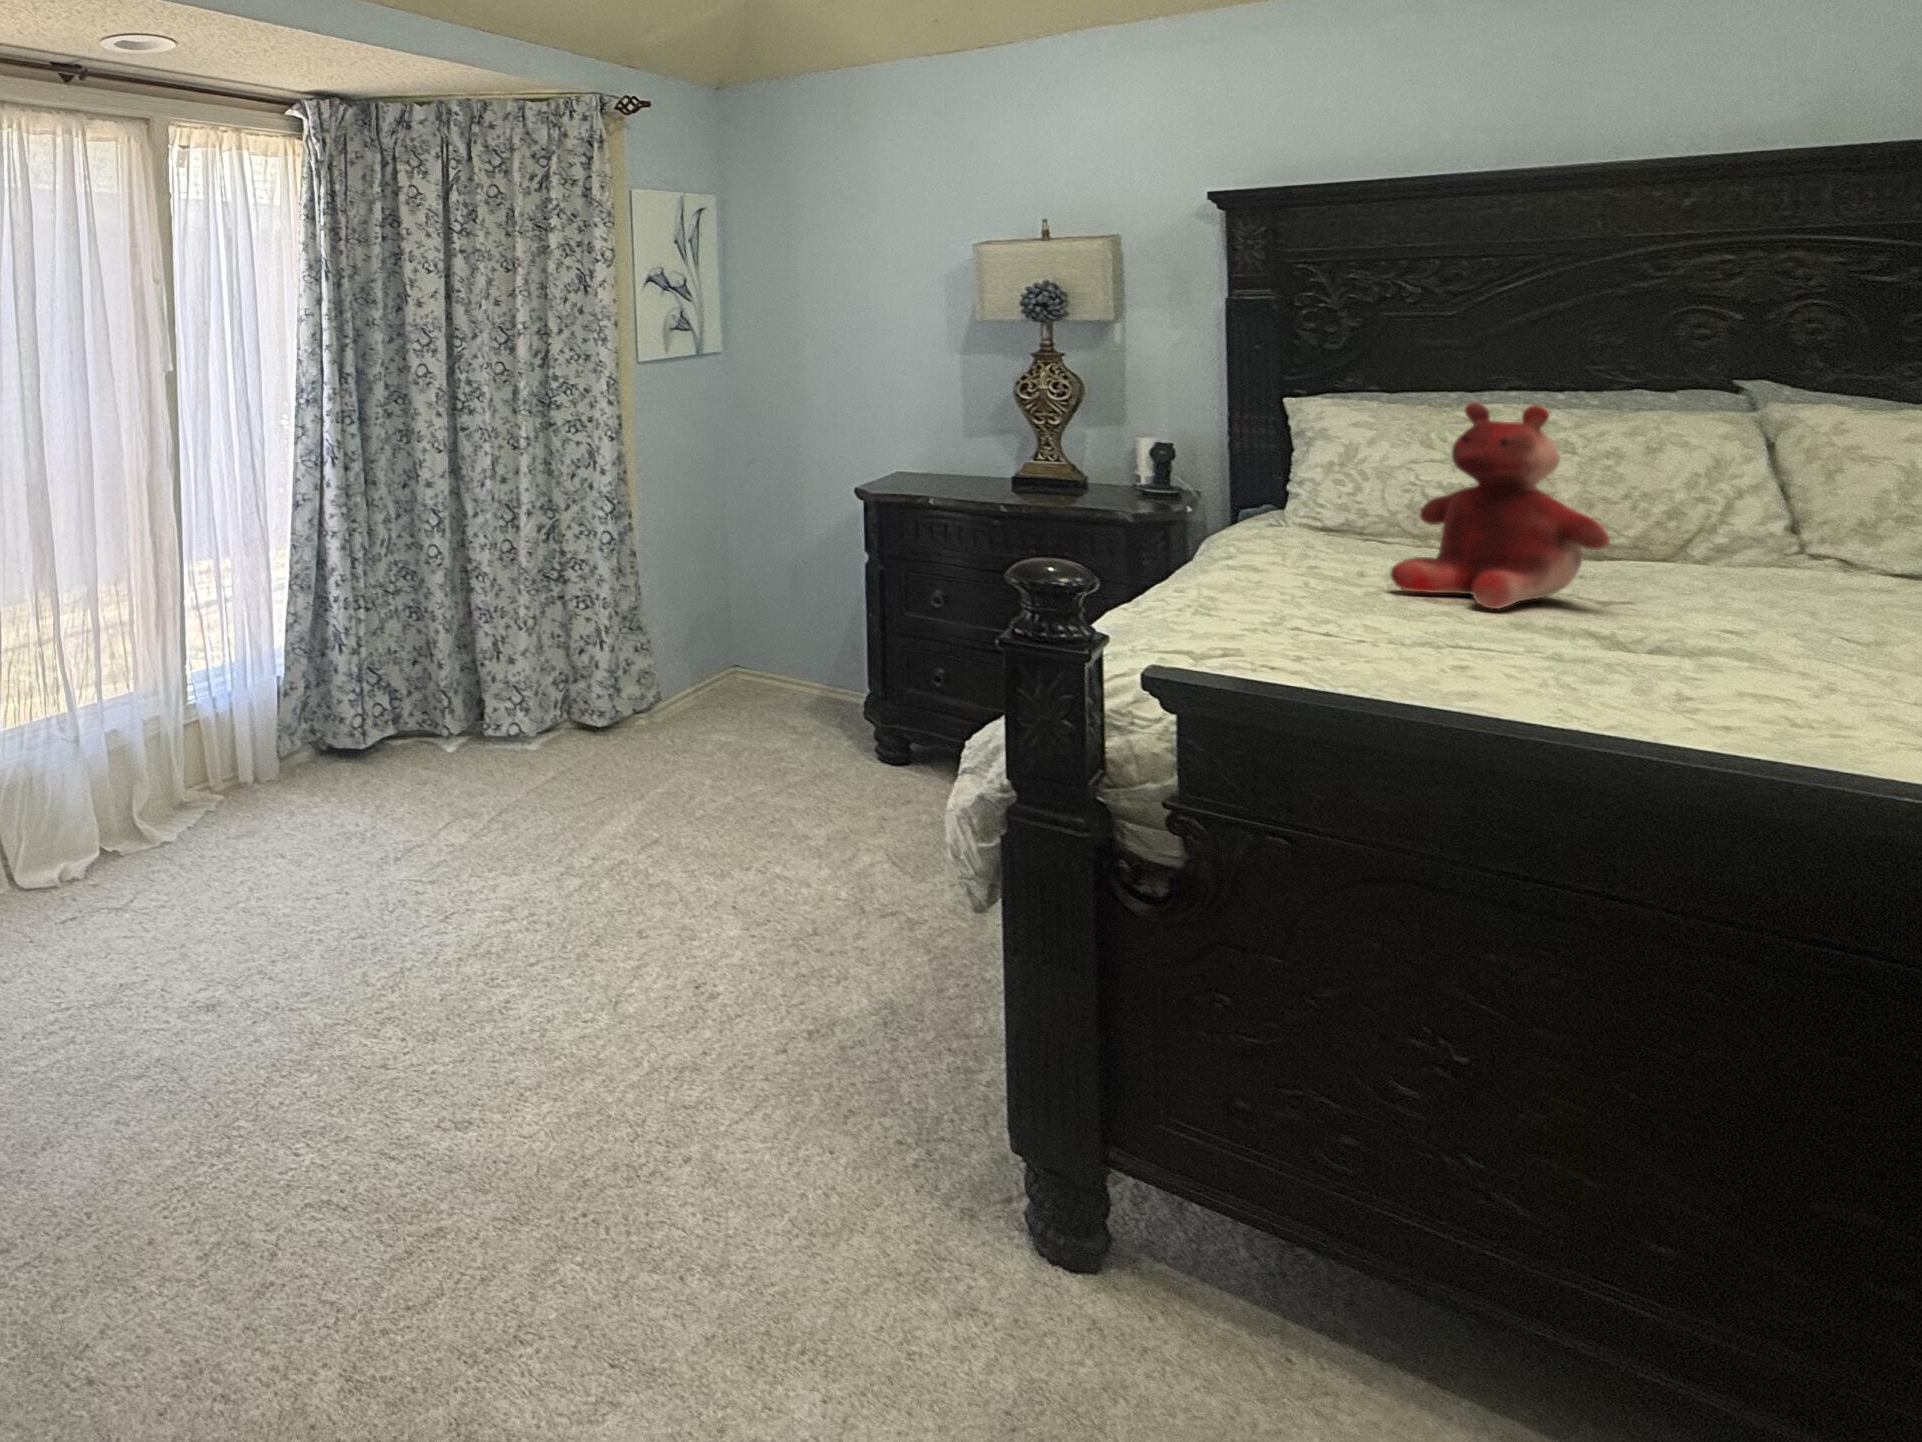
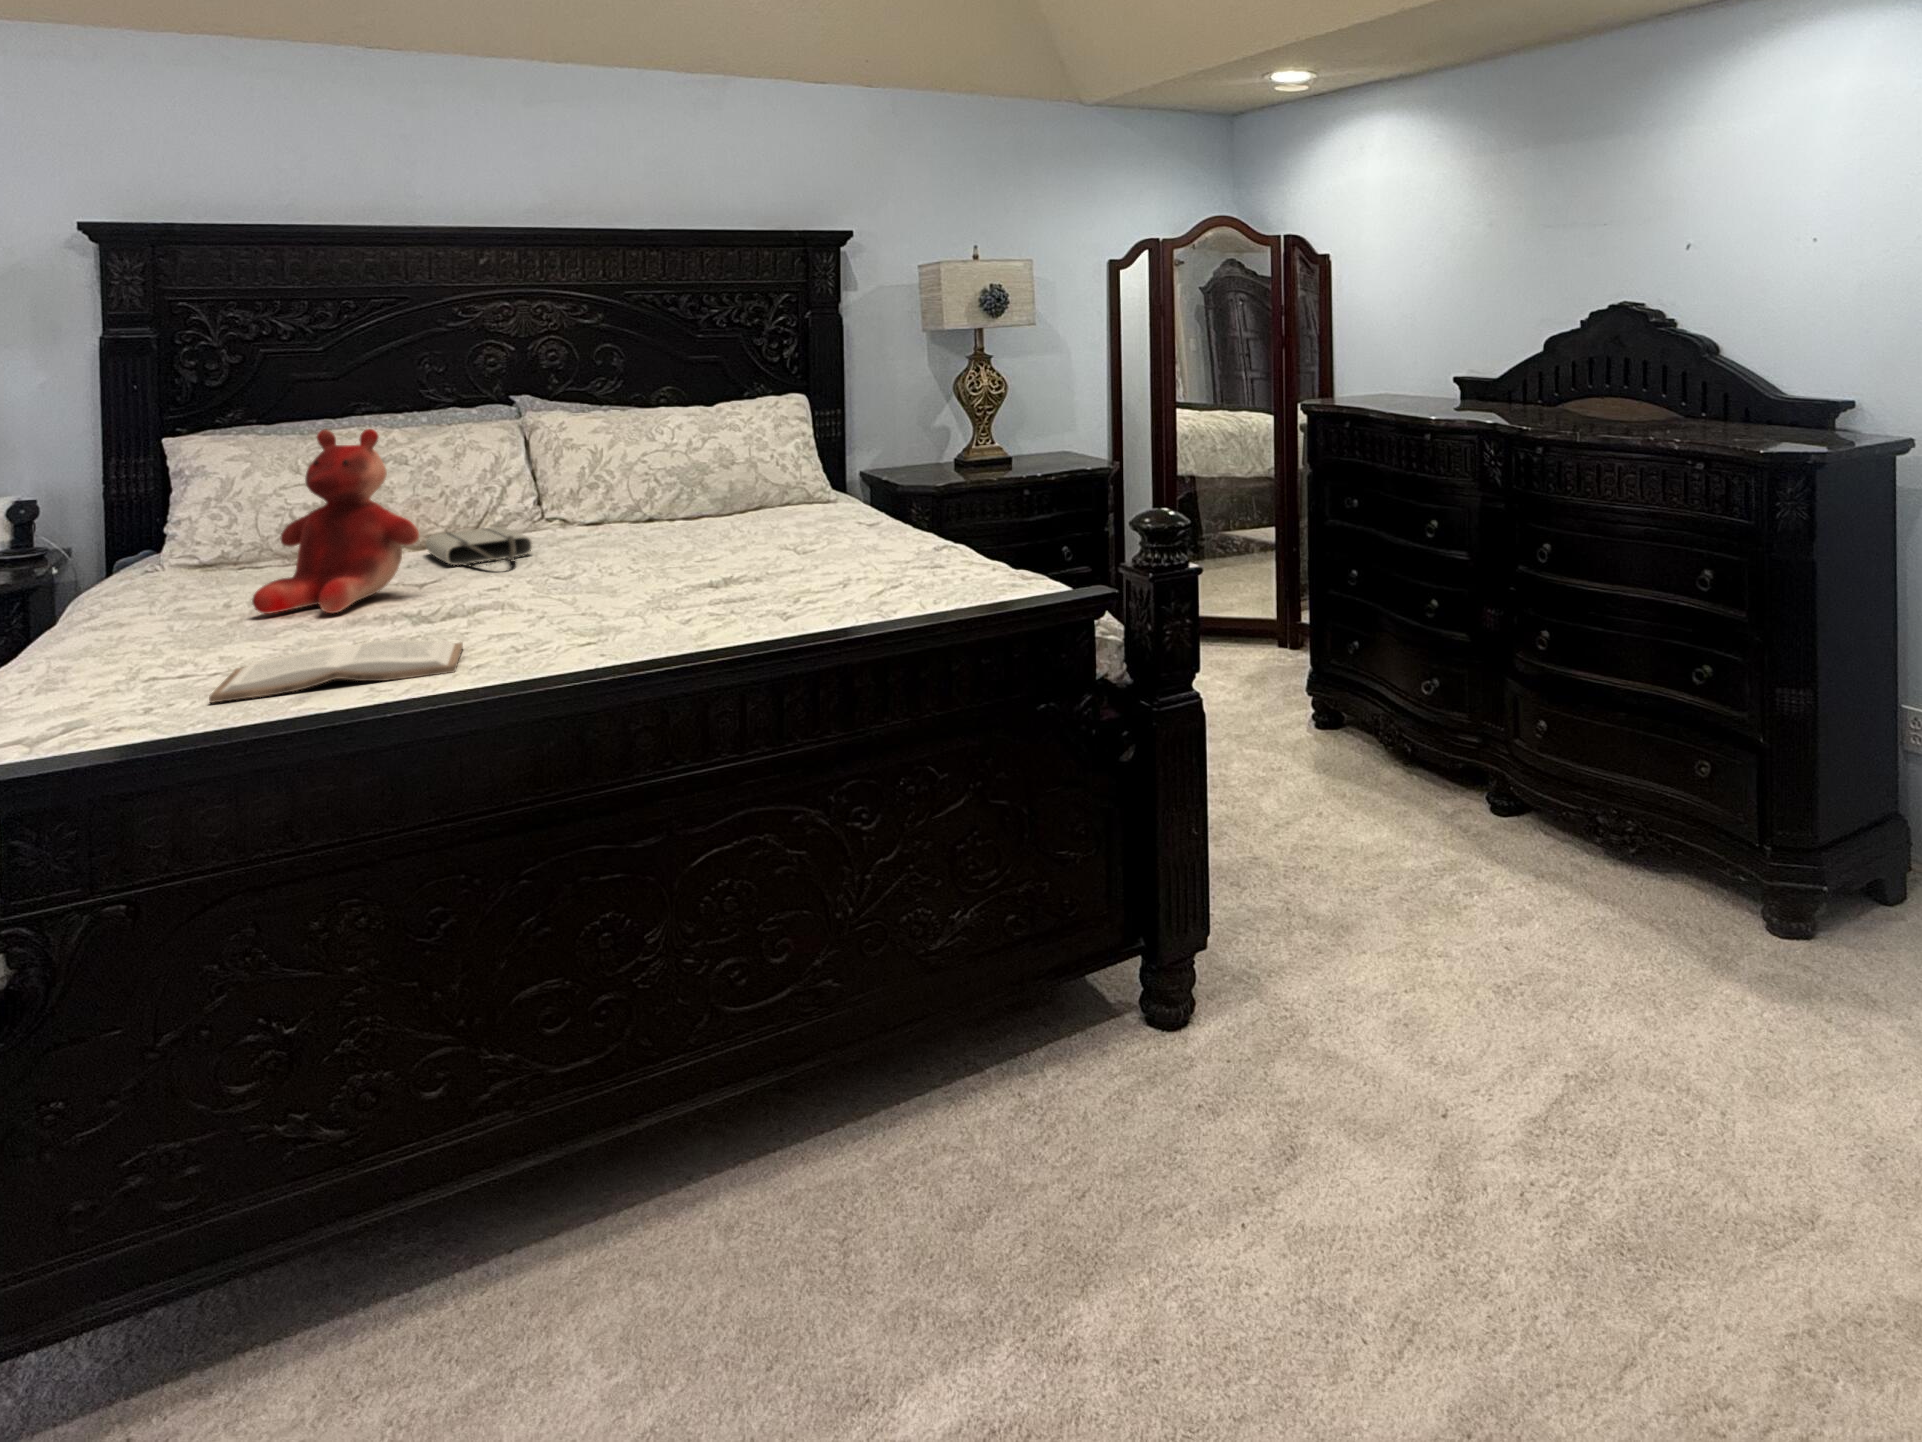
tote bag: none [1605,543,1794,600] -> present [426,527,532,566]
book: none [1362,639,1705,729] -> present [209,640,463,703]

